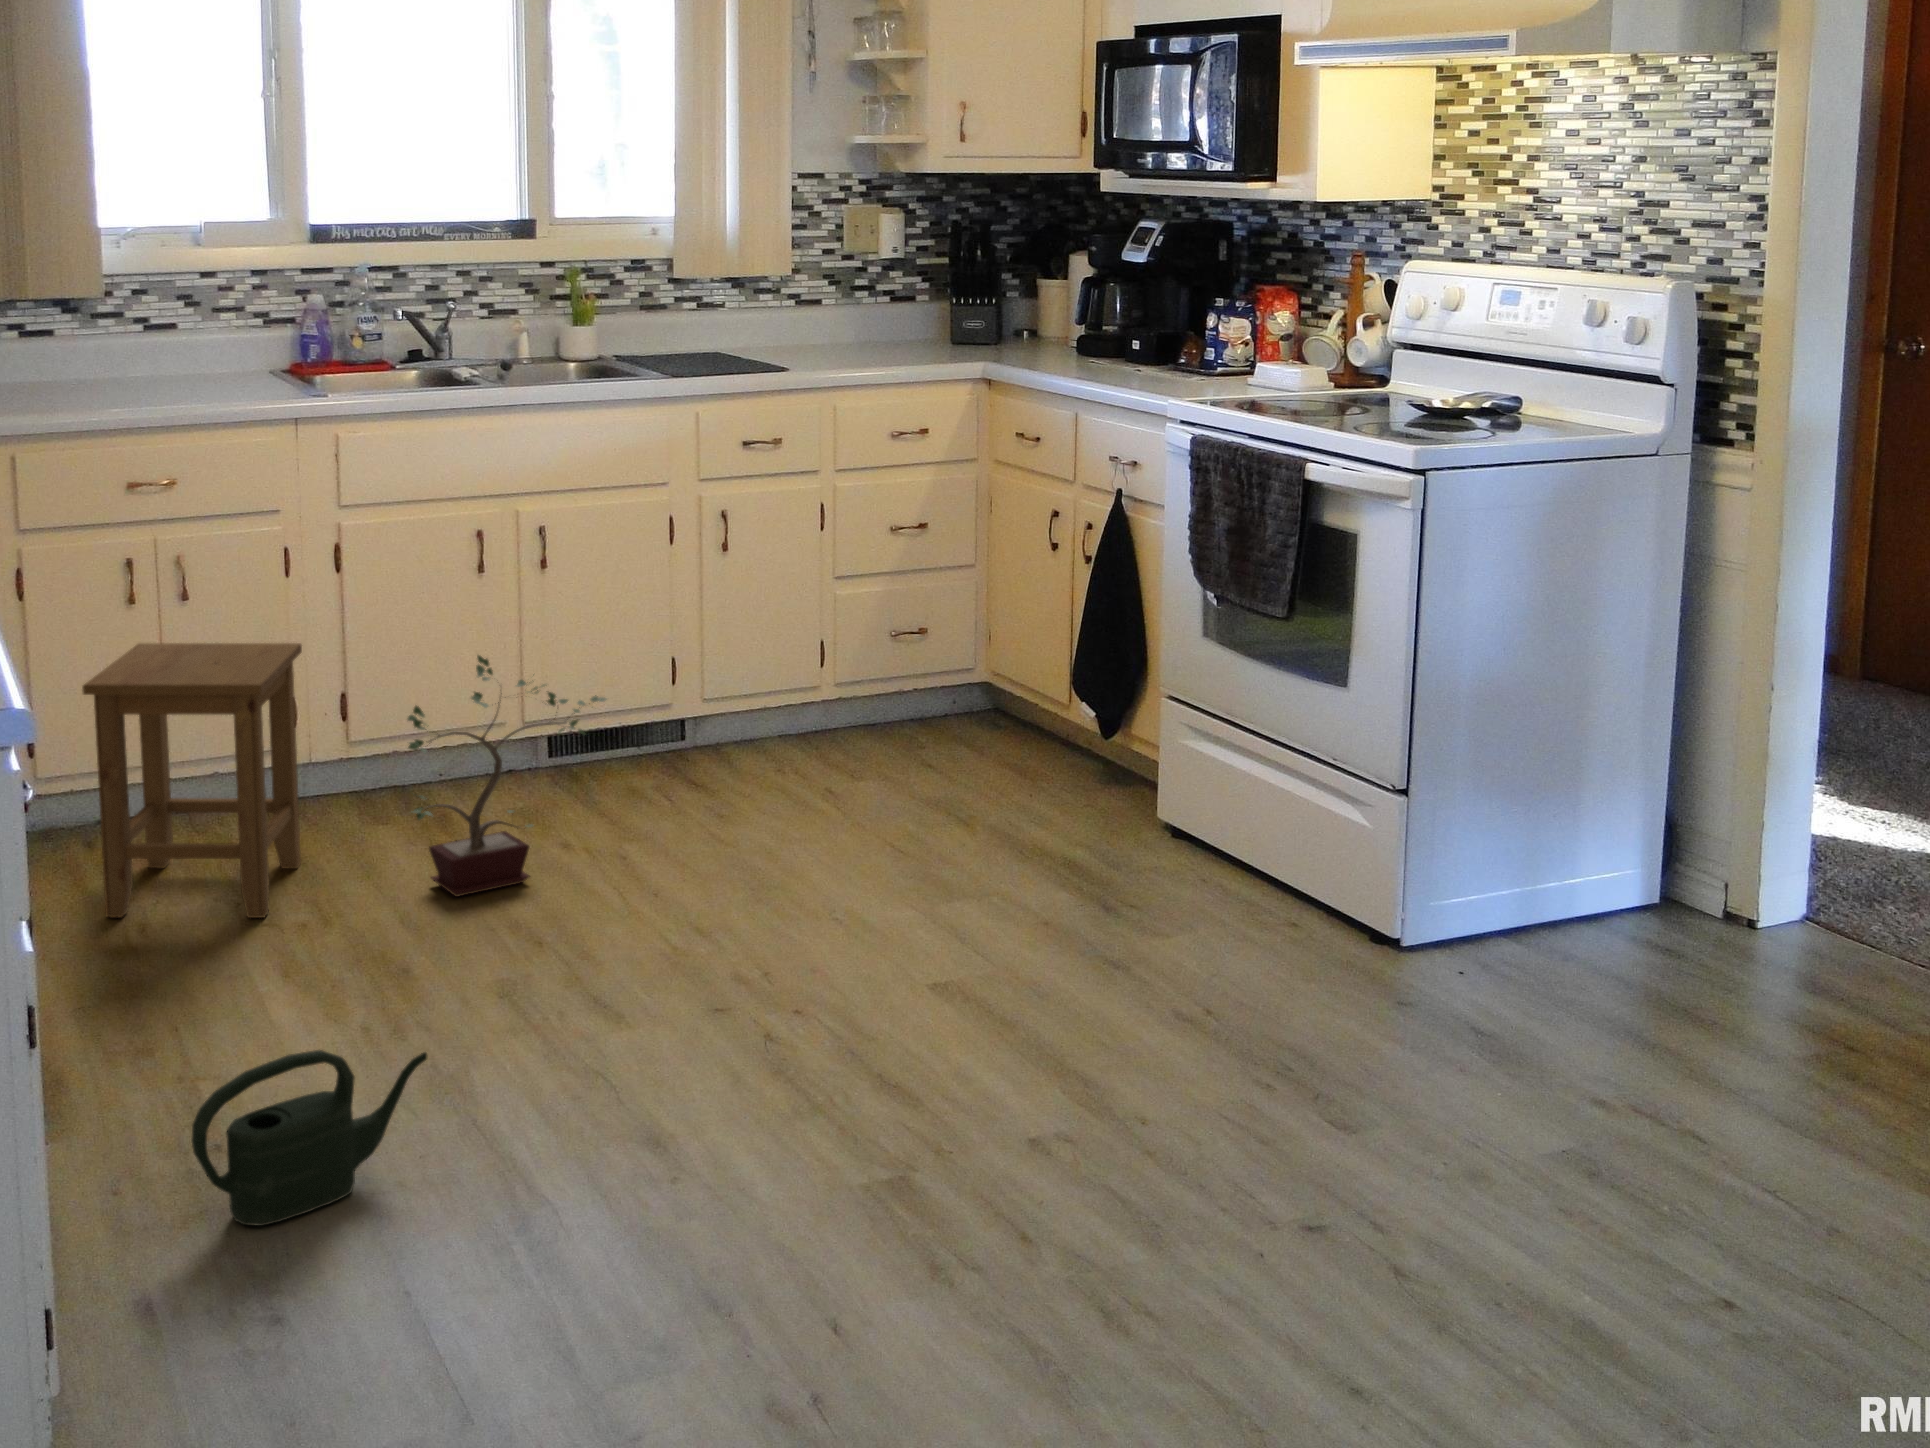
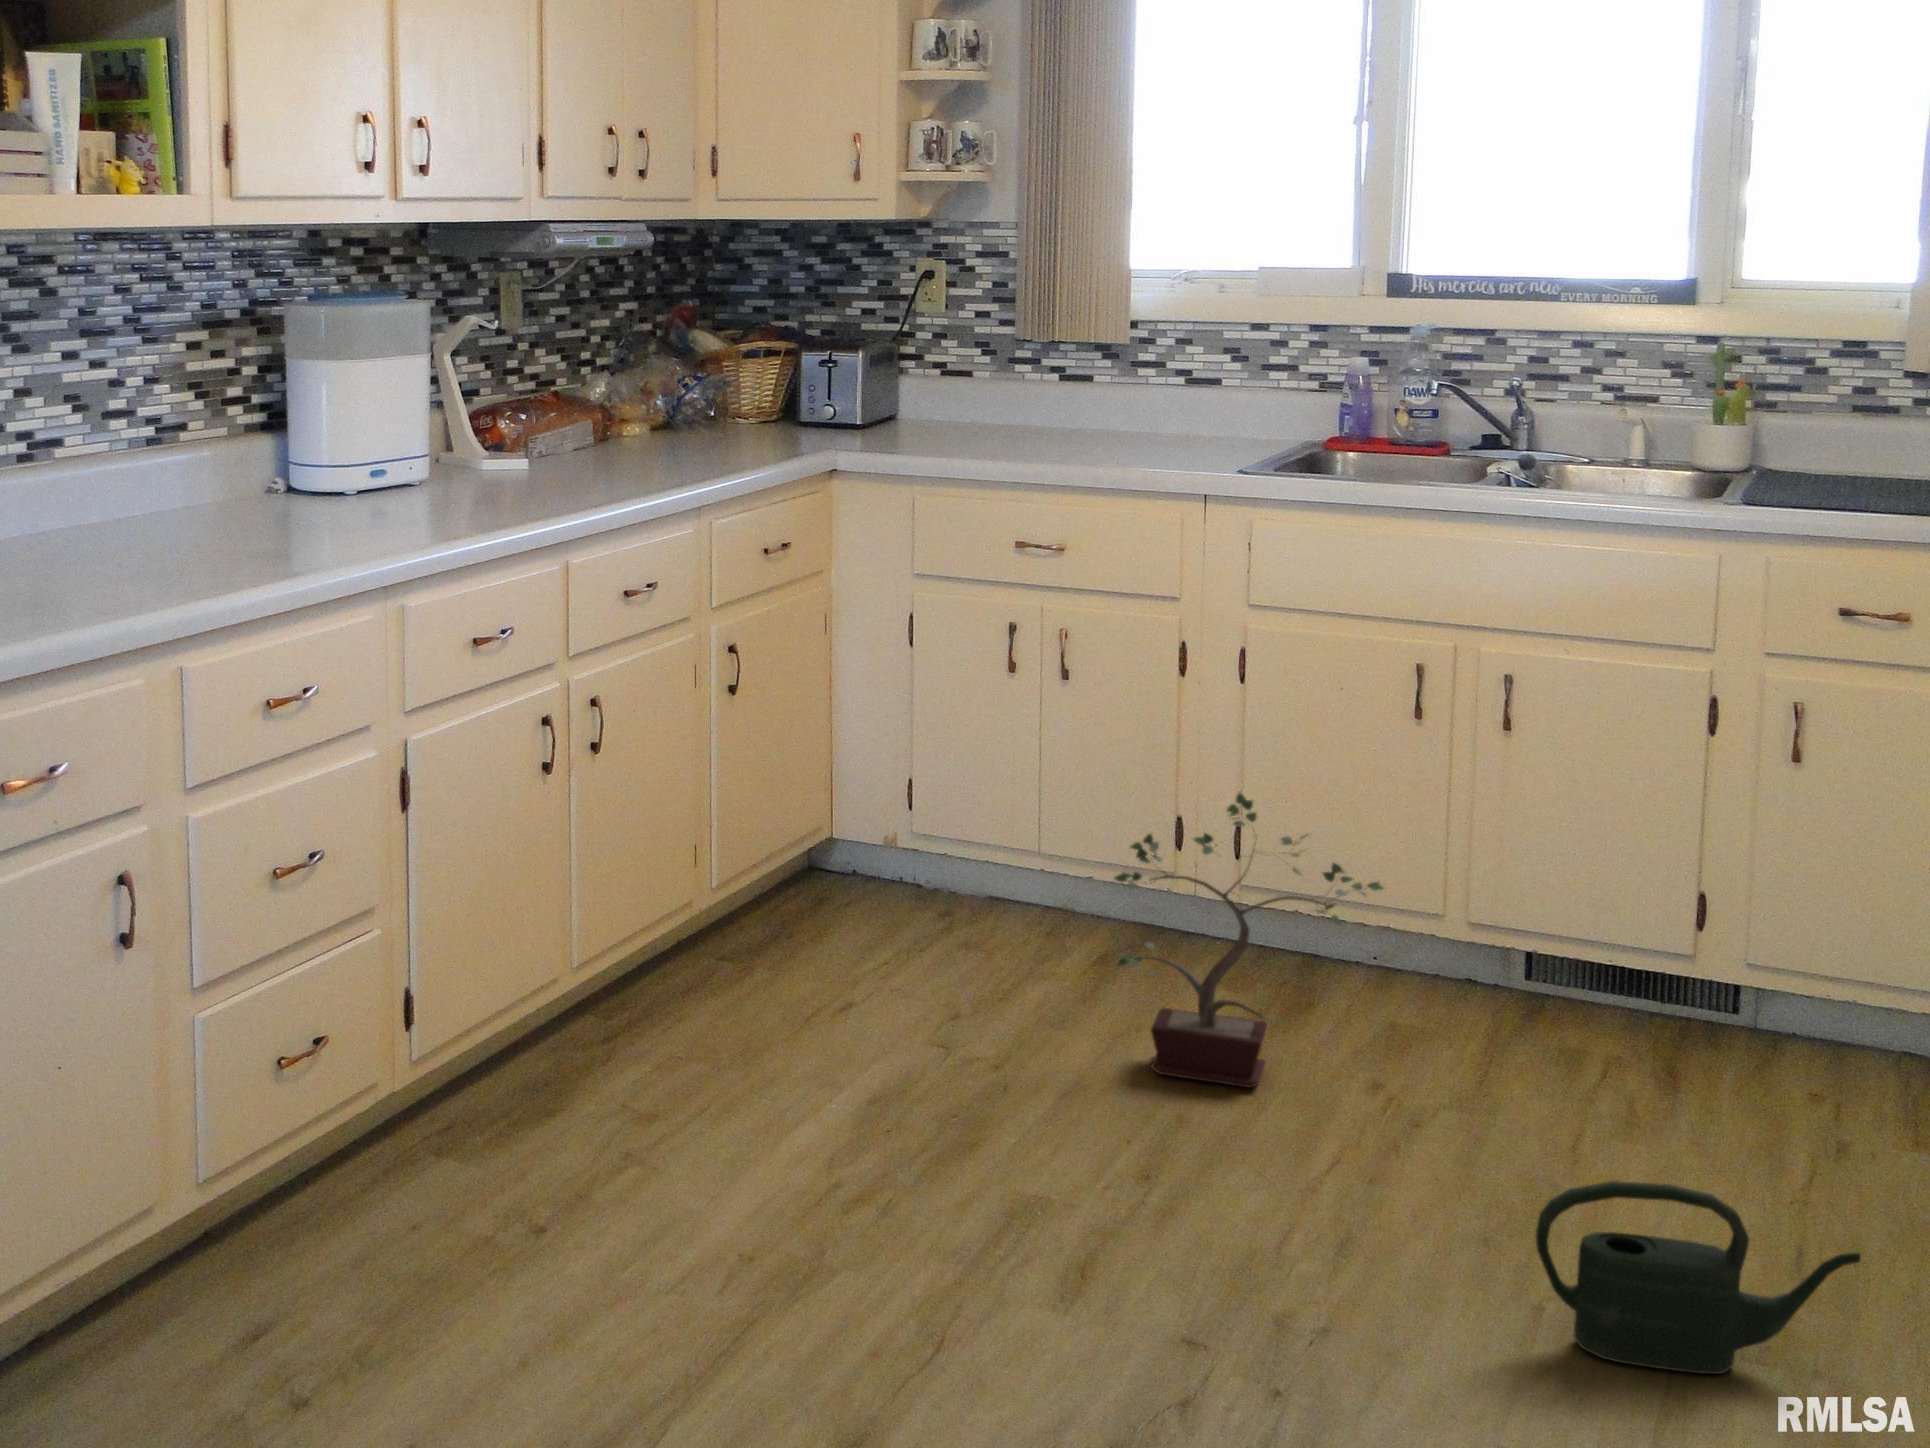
stool: present [82,643,302,918] -> none [838,706,1107,1023]
watering can: present [191,1050,427,1226] -> present [1536,1181,1861,1374]

